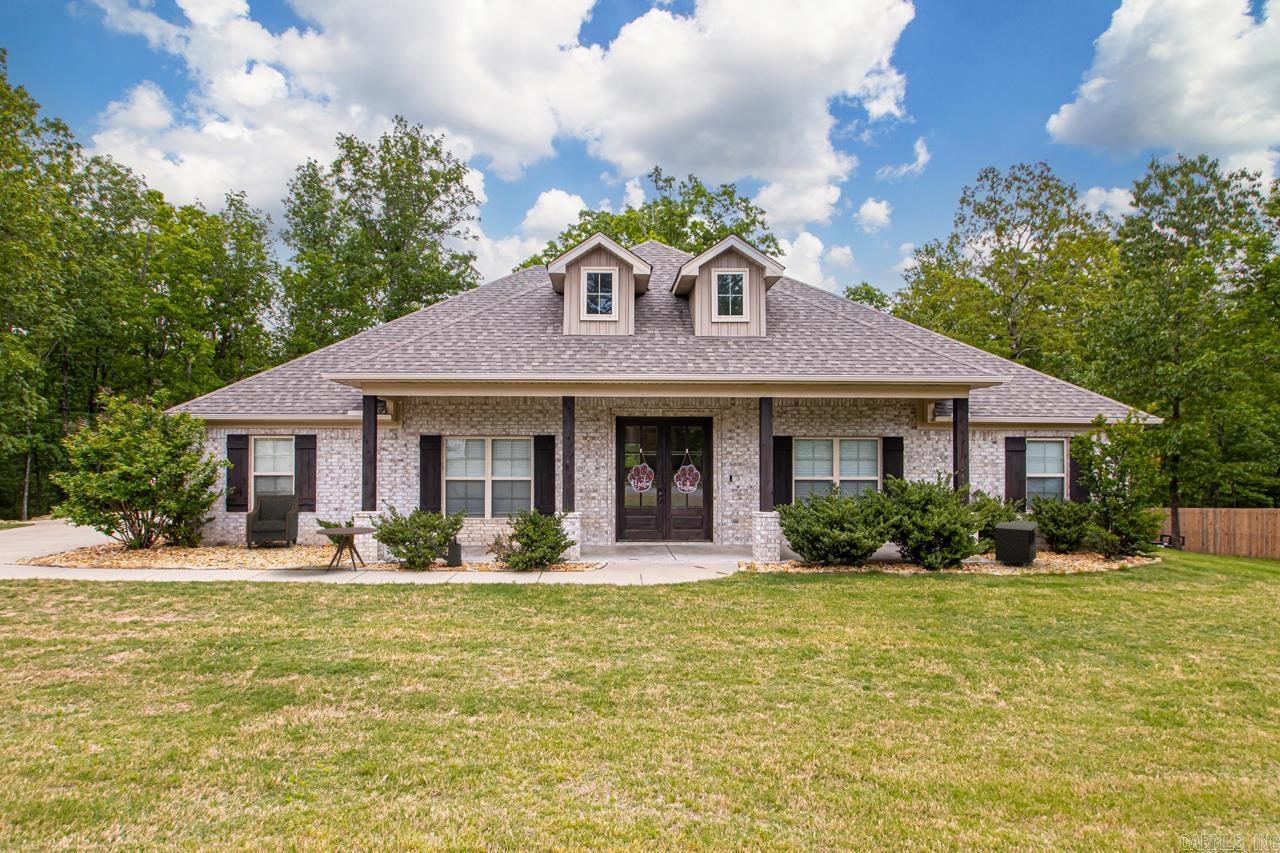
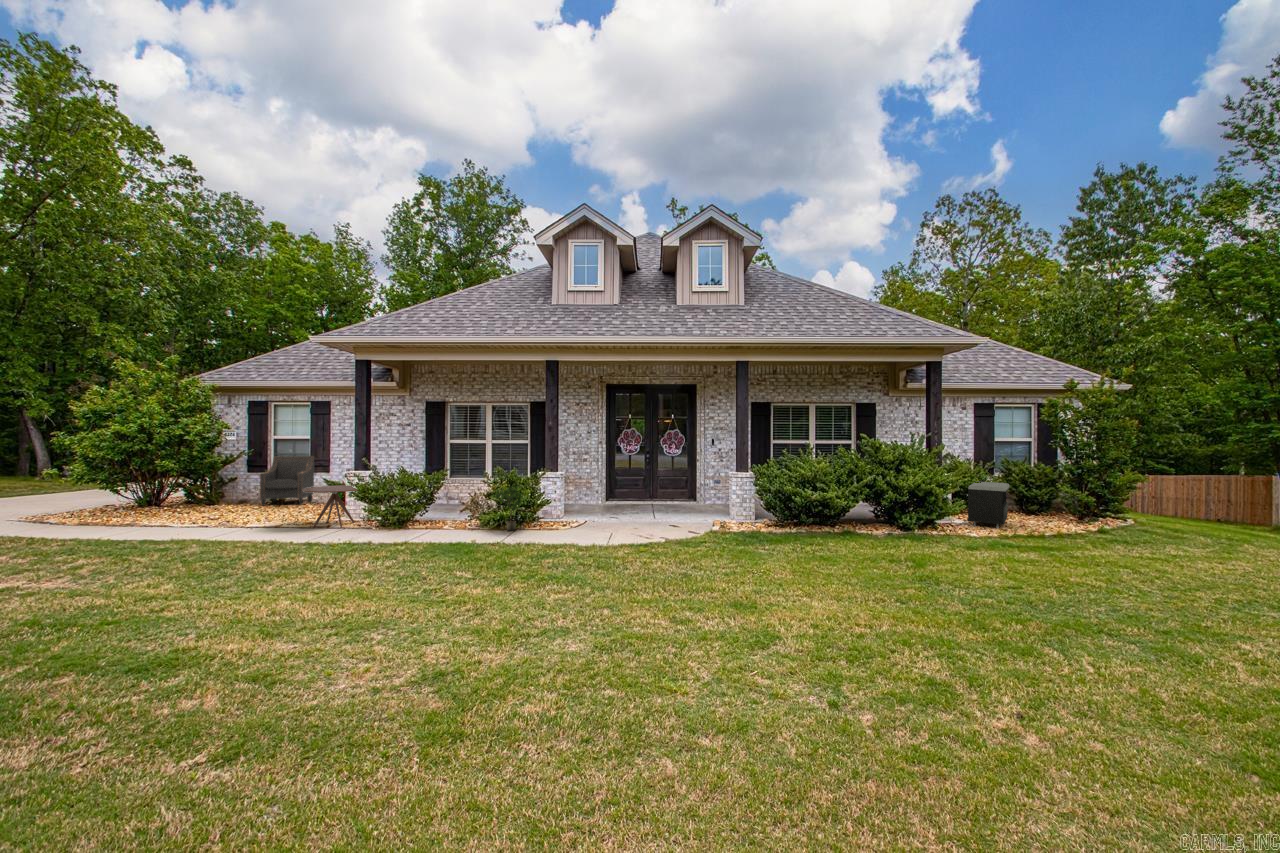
potted plant: none [515,527,548,573] -> present [493,486,525,531]
watering can: present [430,536,467,567] -> none [416,494,452,524]

